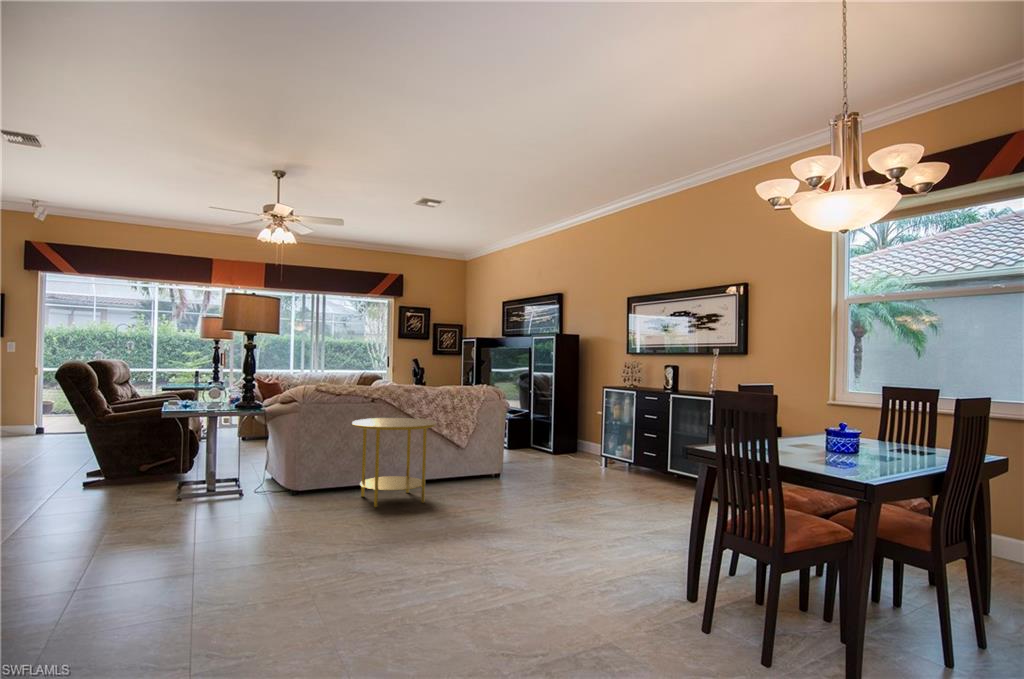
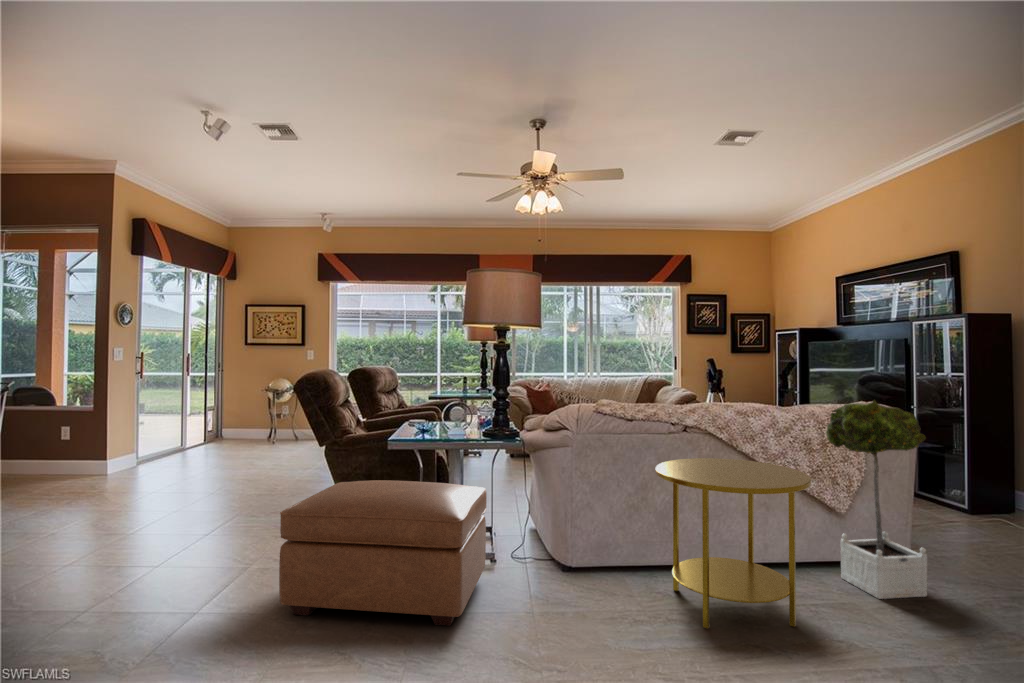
potted tree: none [454,382,501,490] -> present [826,401,927,599]
ottoman: none [86,439,238,527] -> present [279,480,487,626]

